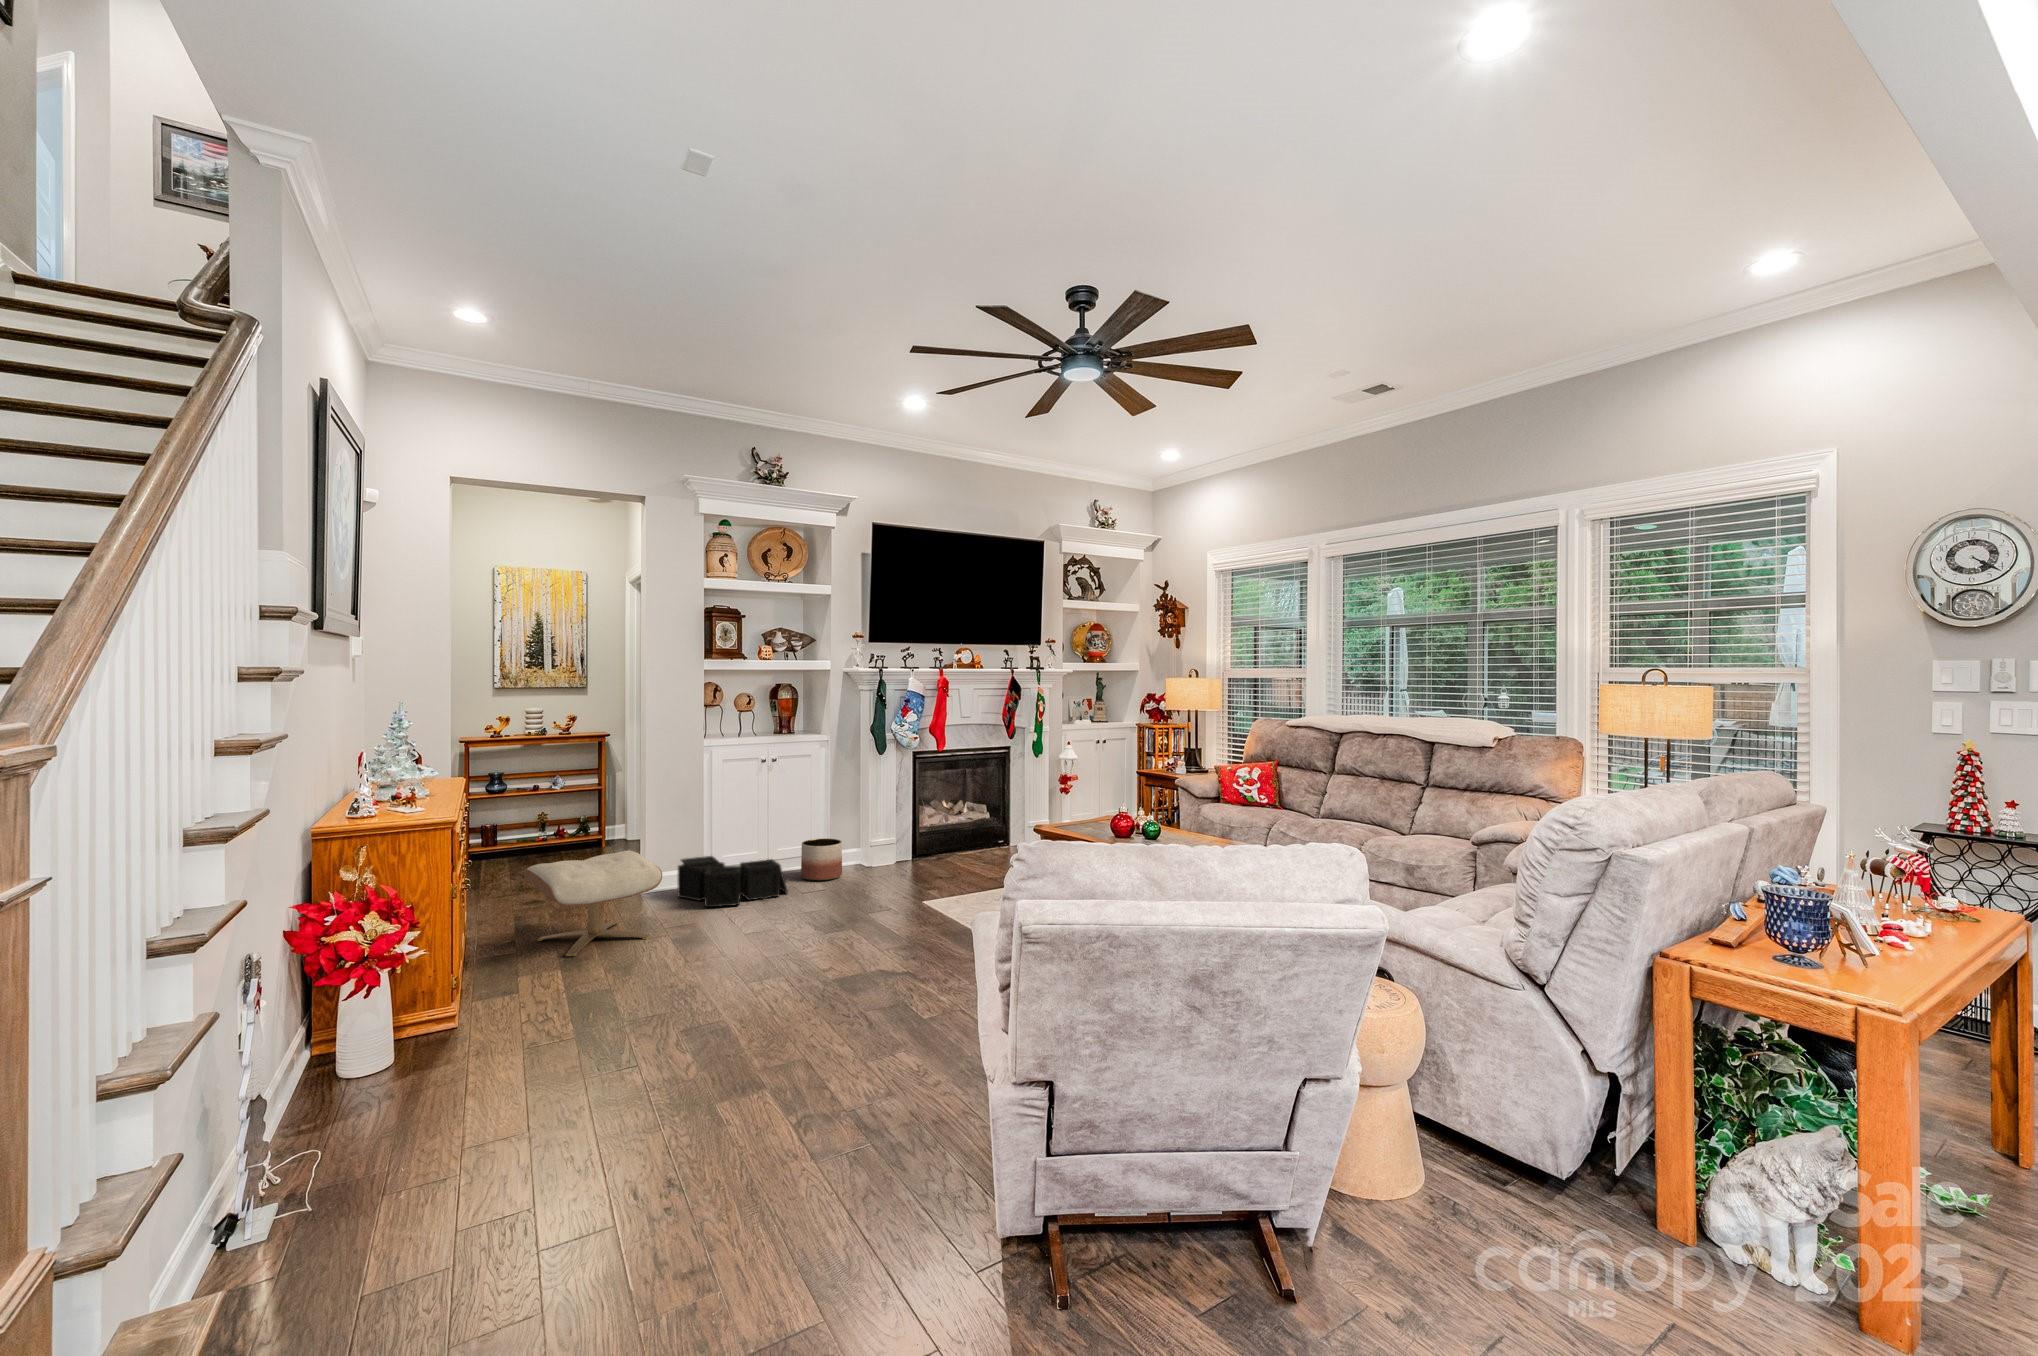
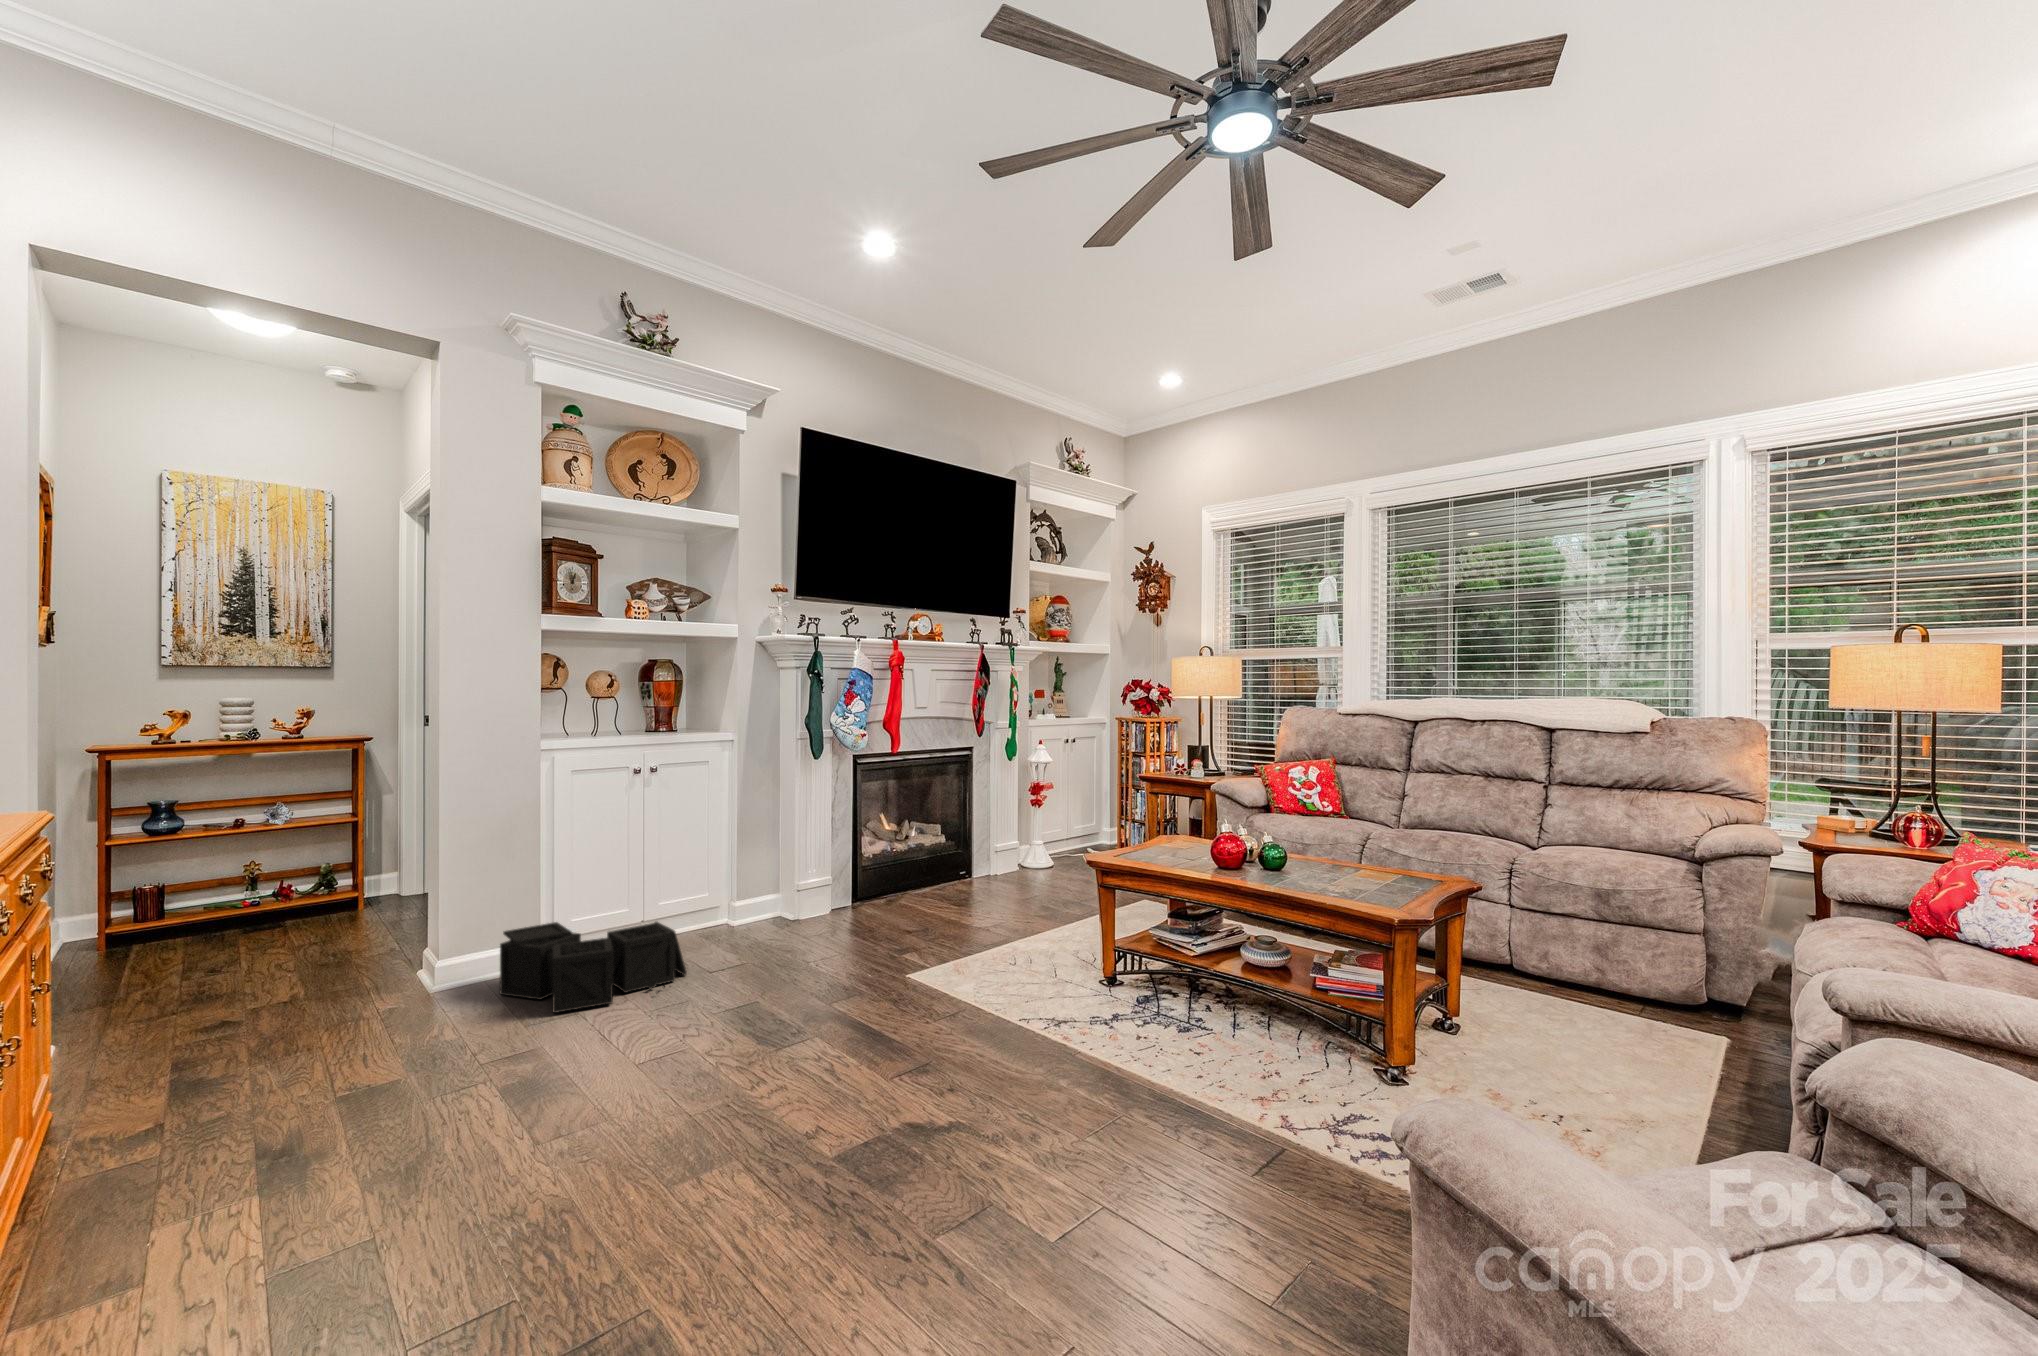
planter: present [801,839,842,881] -> none [698,883,759,948]
ottoman: present [524,851,662,956] -> none [195,931,484,1153]

